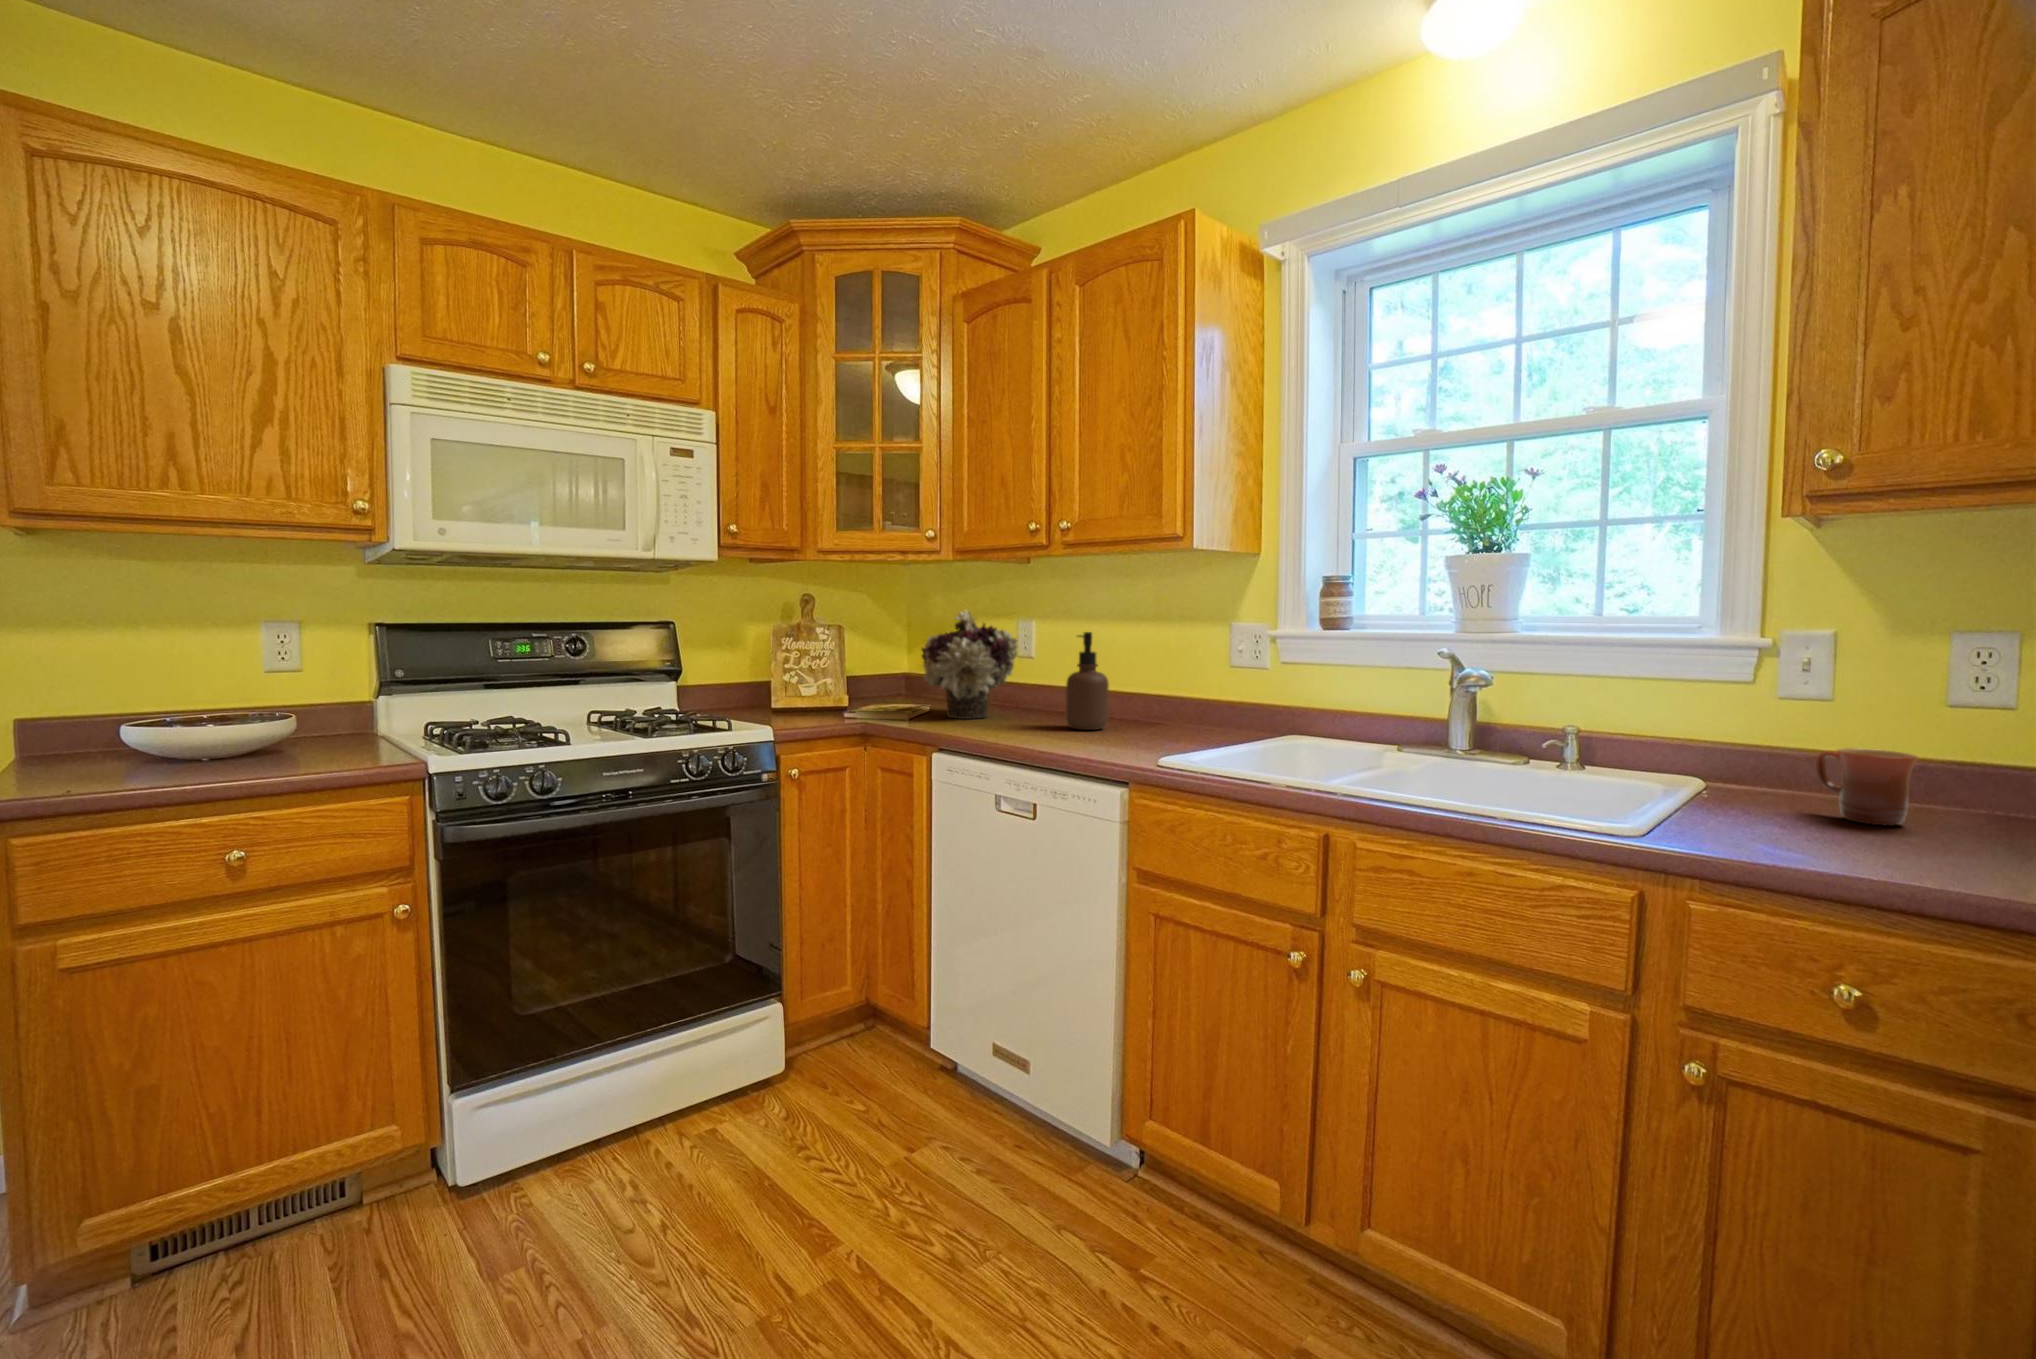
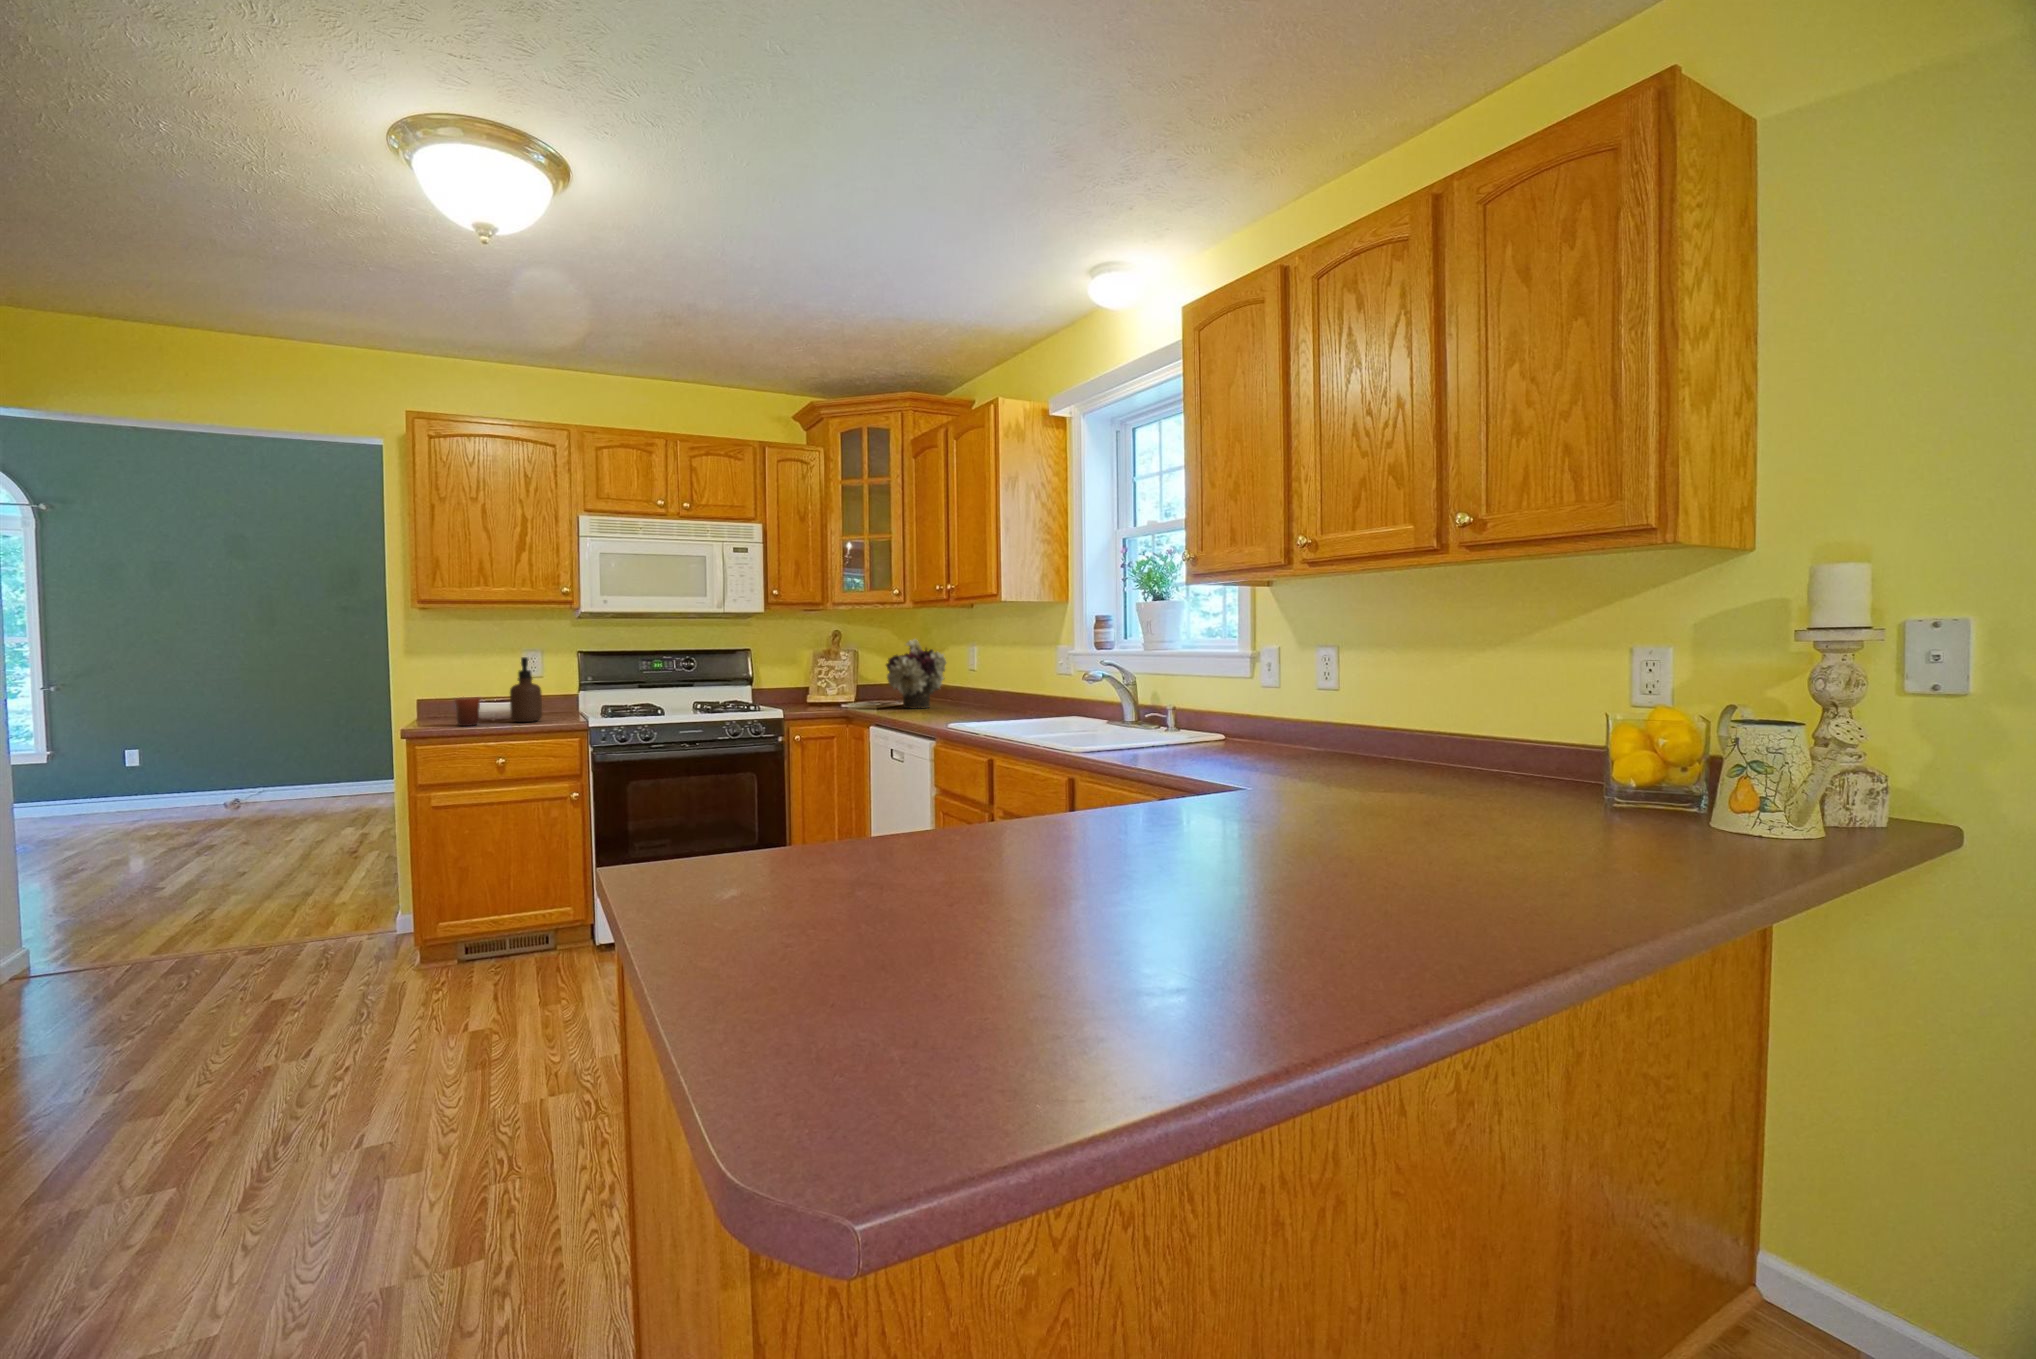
soap dispenser: present [1066,632,1109,730] -> present [510,657,542,722]
mug: present [1816,748,1918,826] -> present [454,697,480,726]

